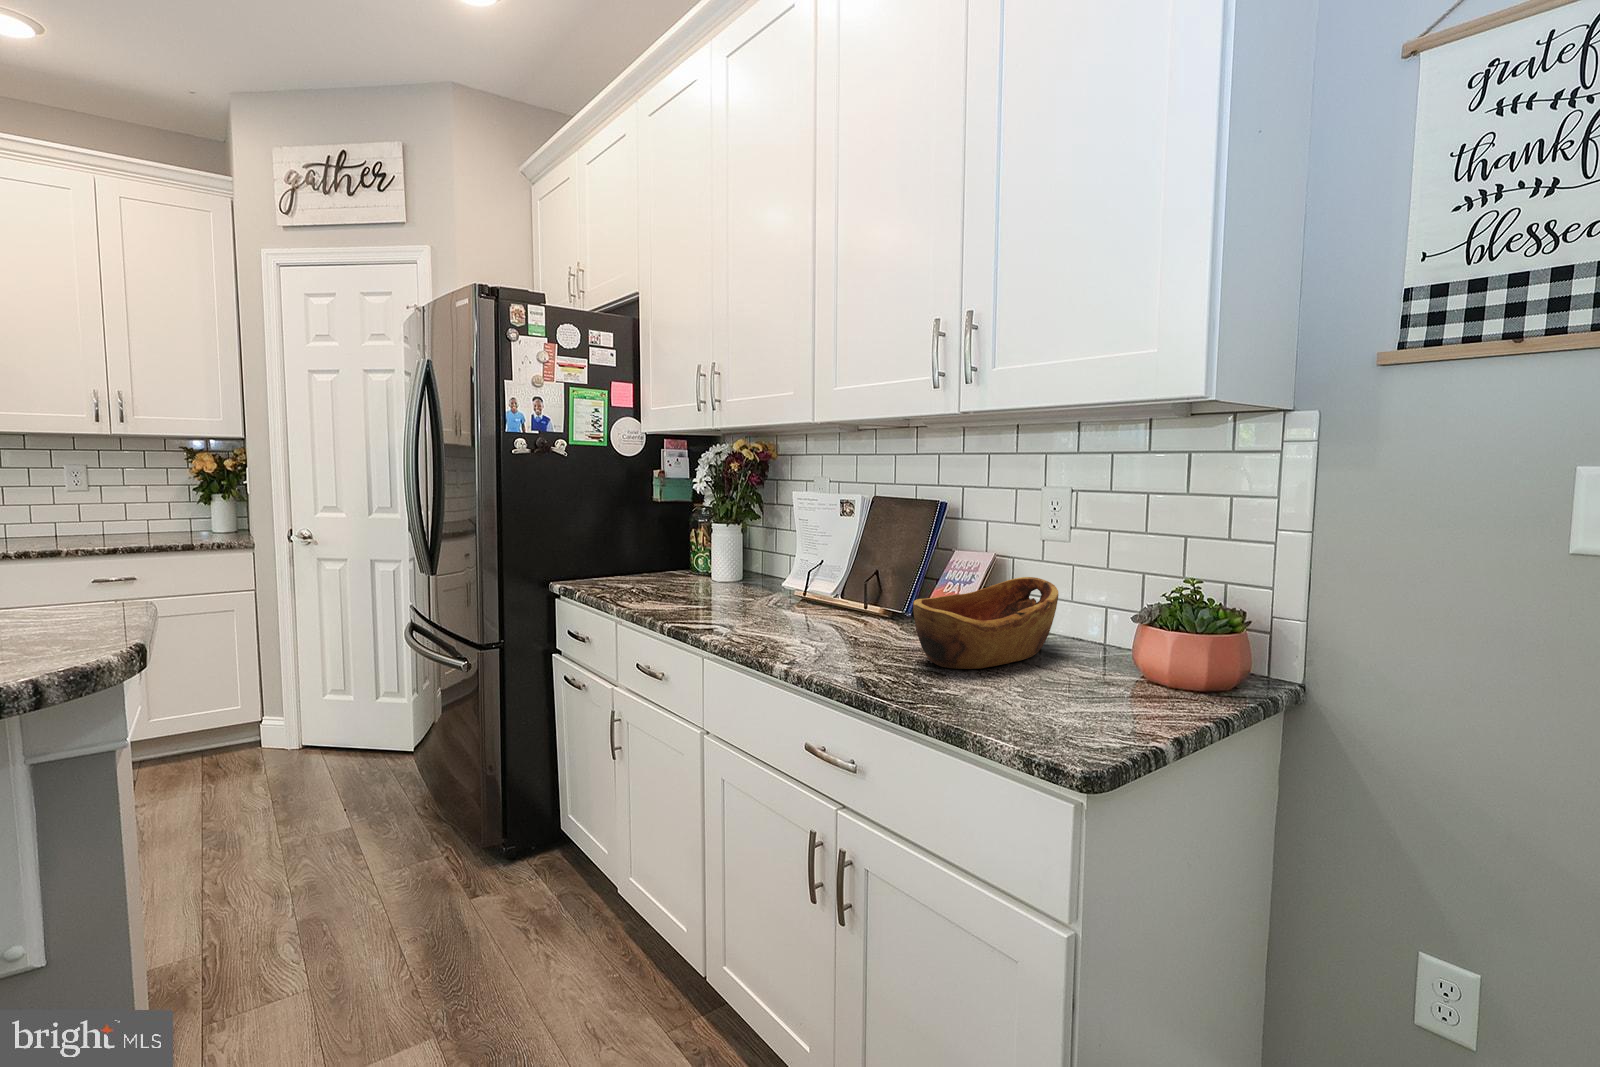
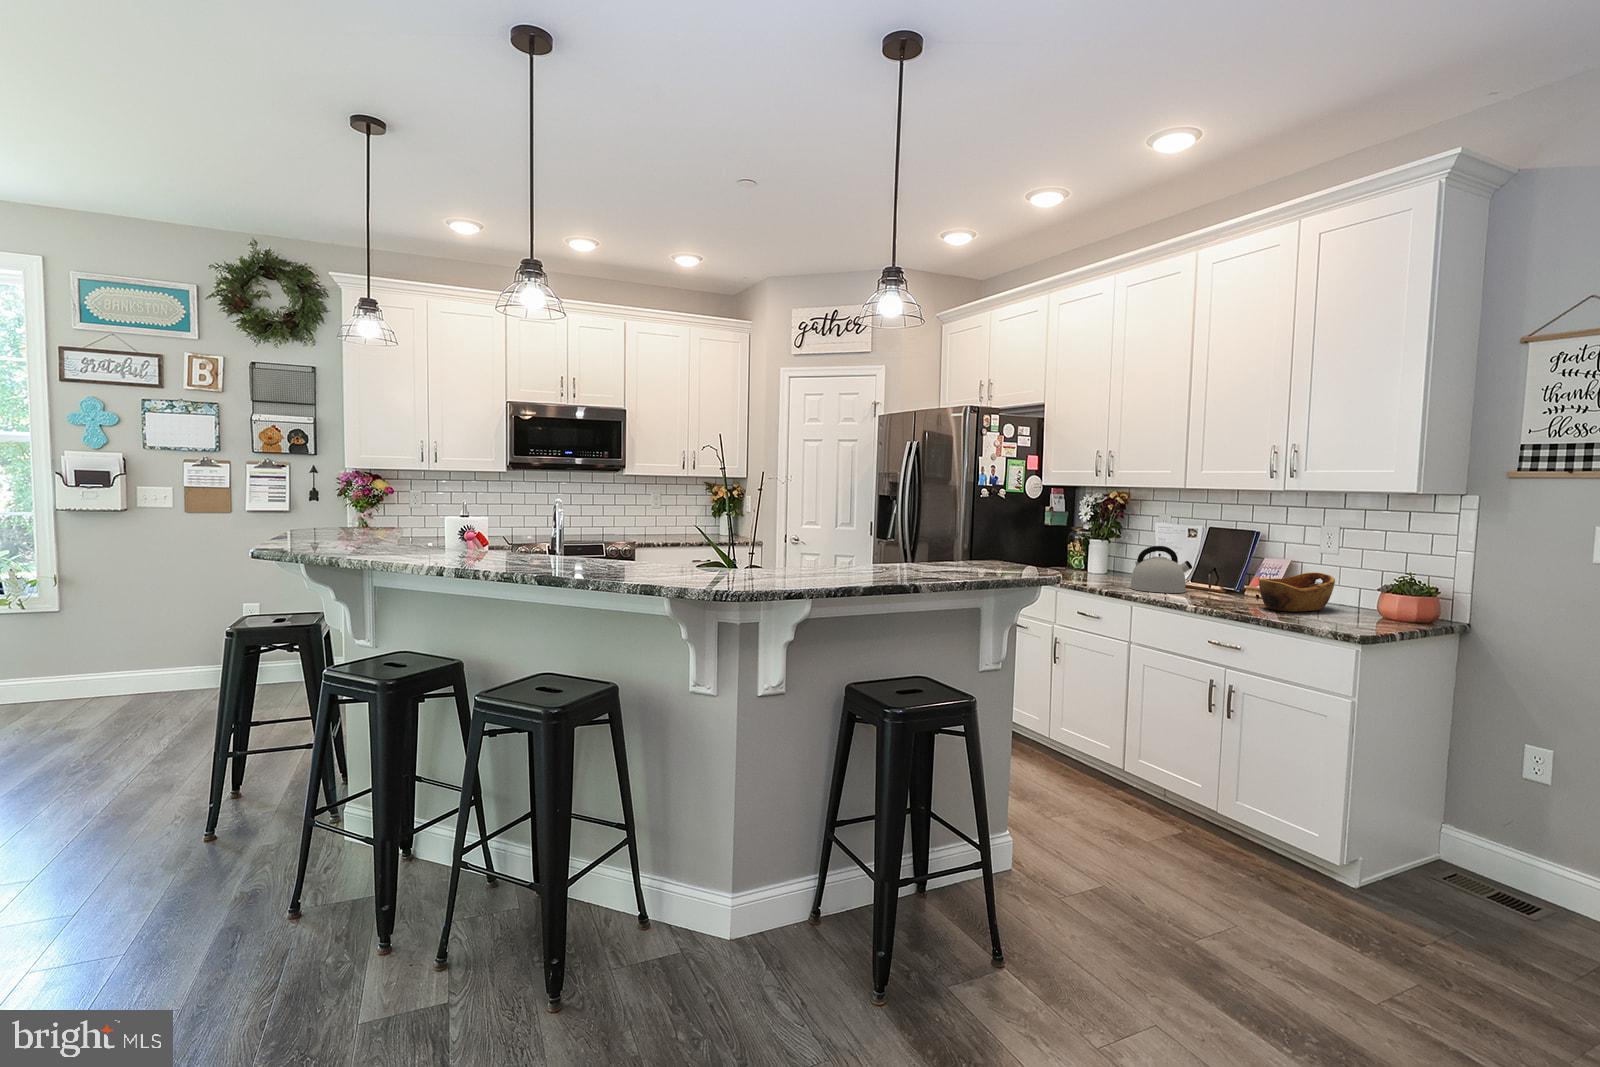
kettle: none [728,533,833,624] -> present [1130,546,1192,593]

